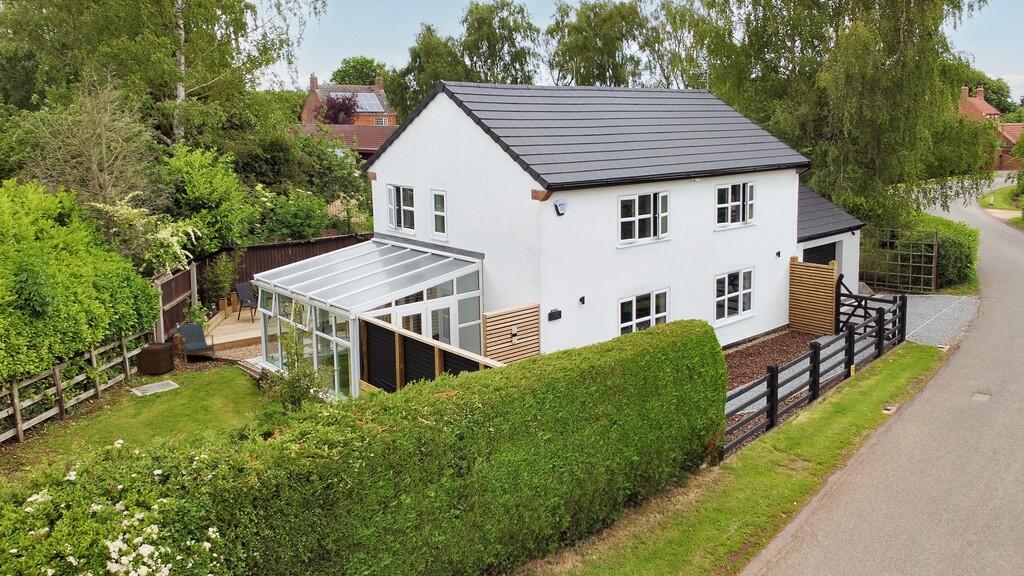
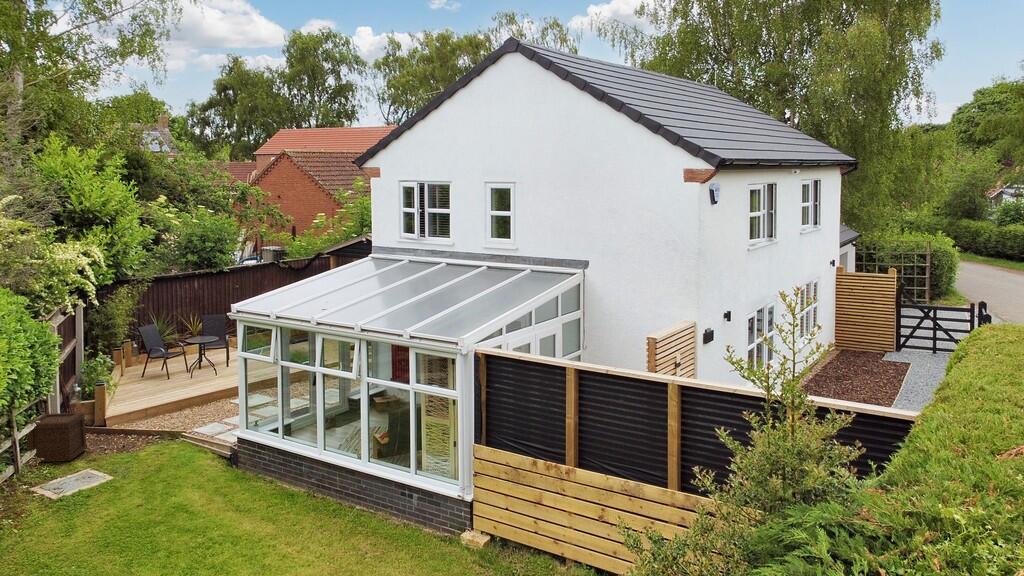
lounge chair: present [179,323,215,362] -> none [83,382,140,441]

